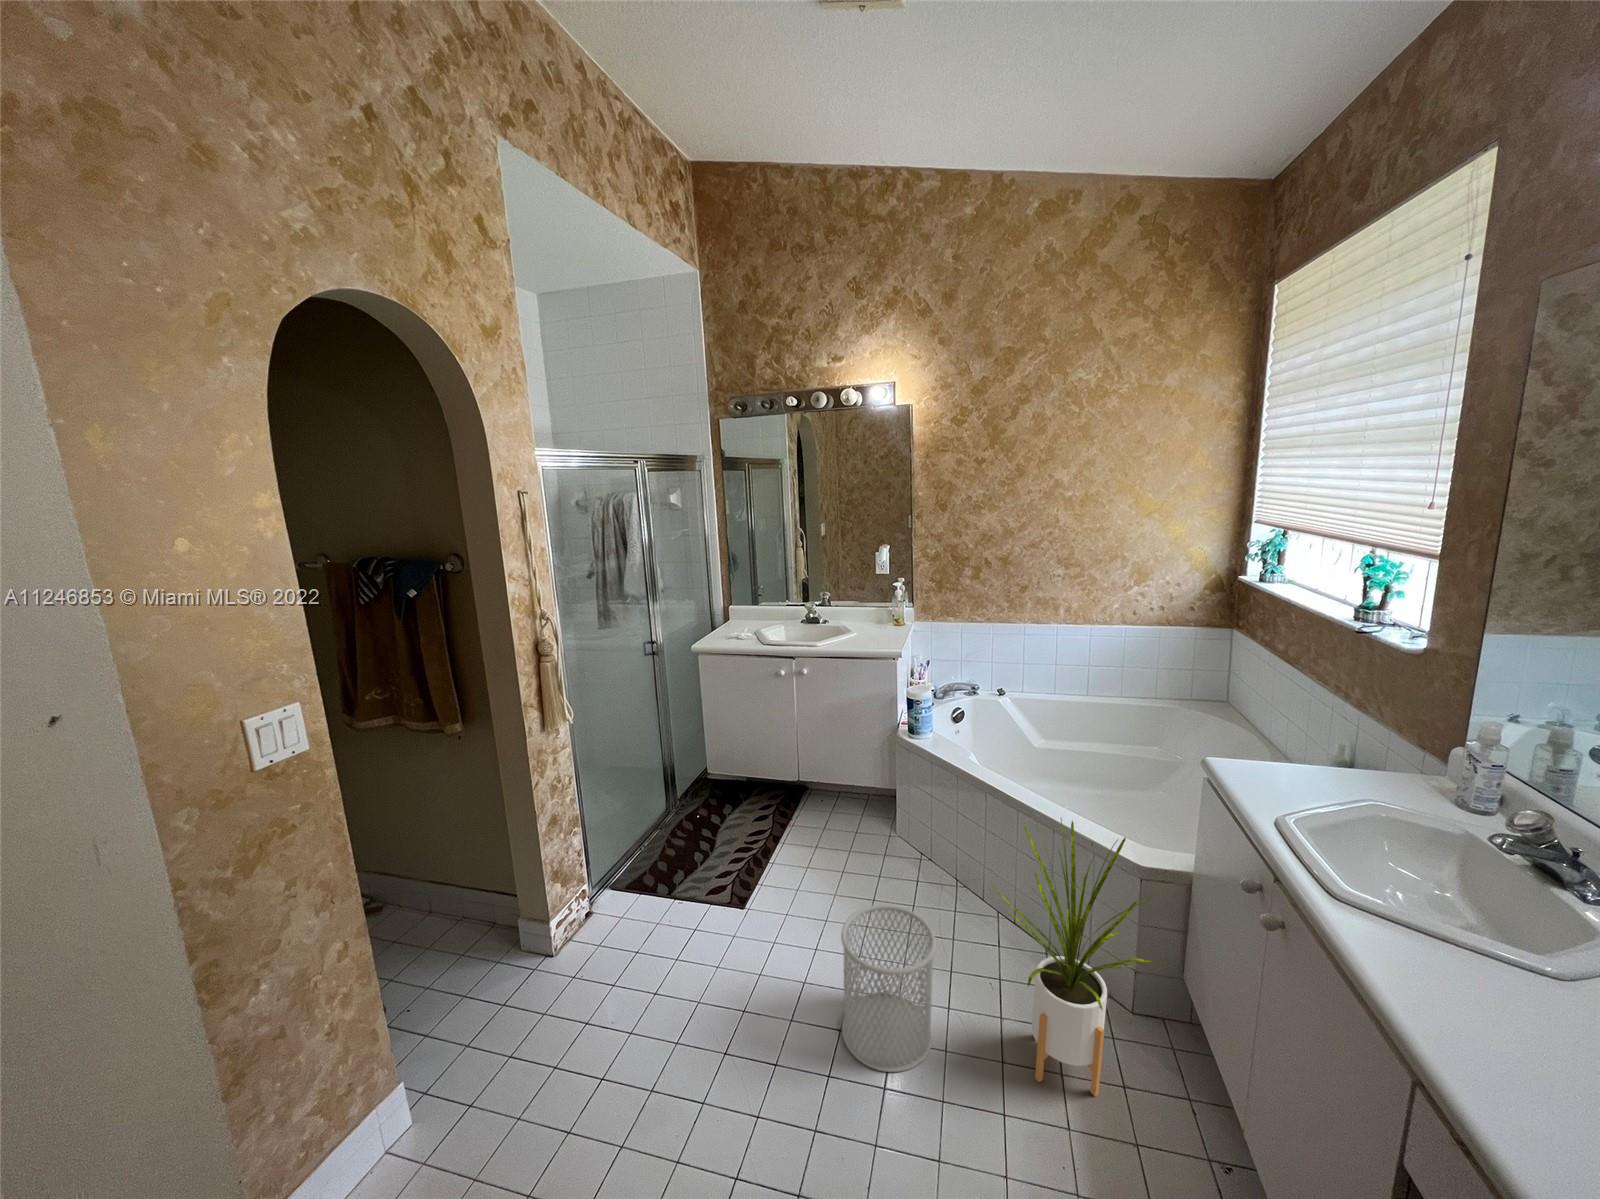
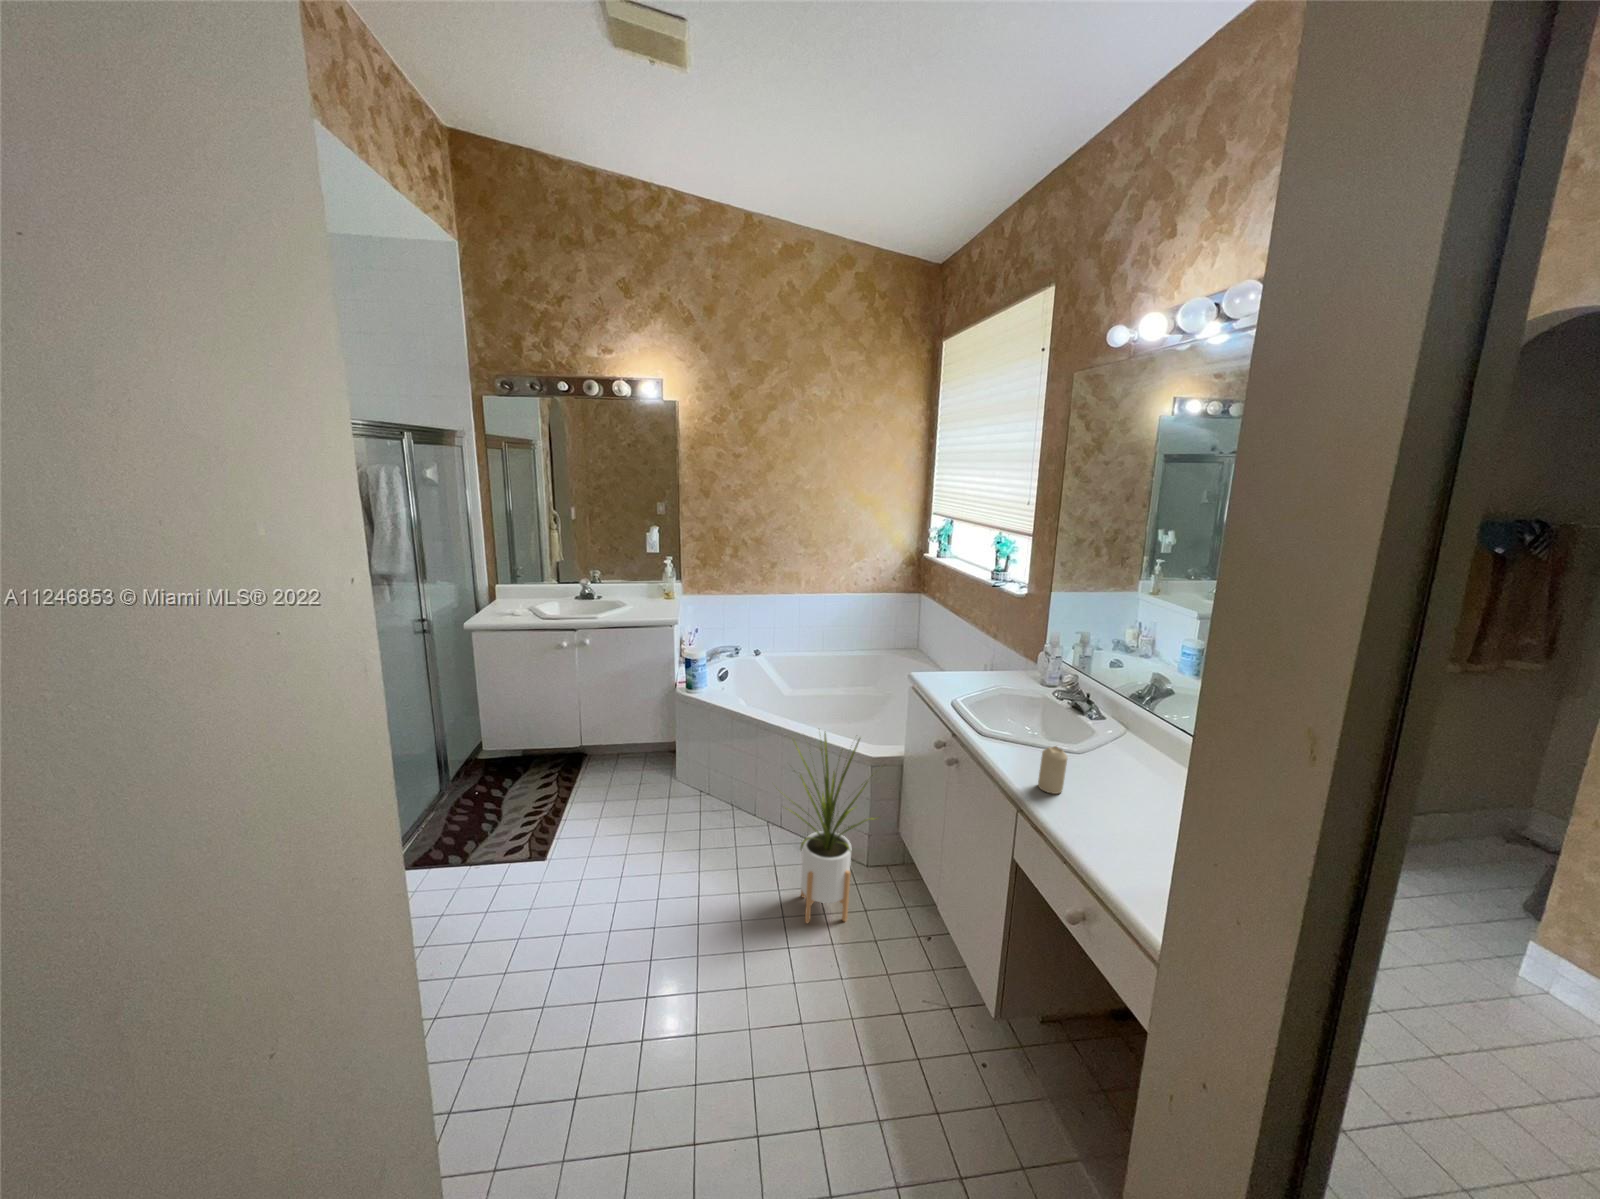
wastebasket: present [841,905,936,1072] -> none [654,820,730,948]
candle: none [1479,967,1561,1066] -> present [1038,746,1068,794]

